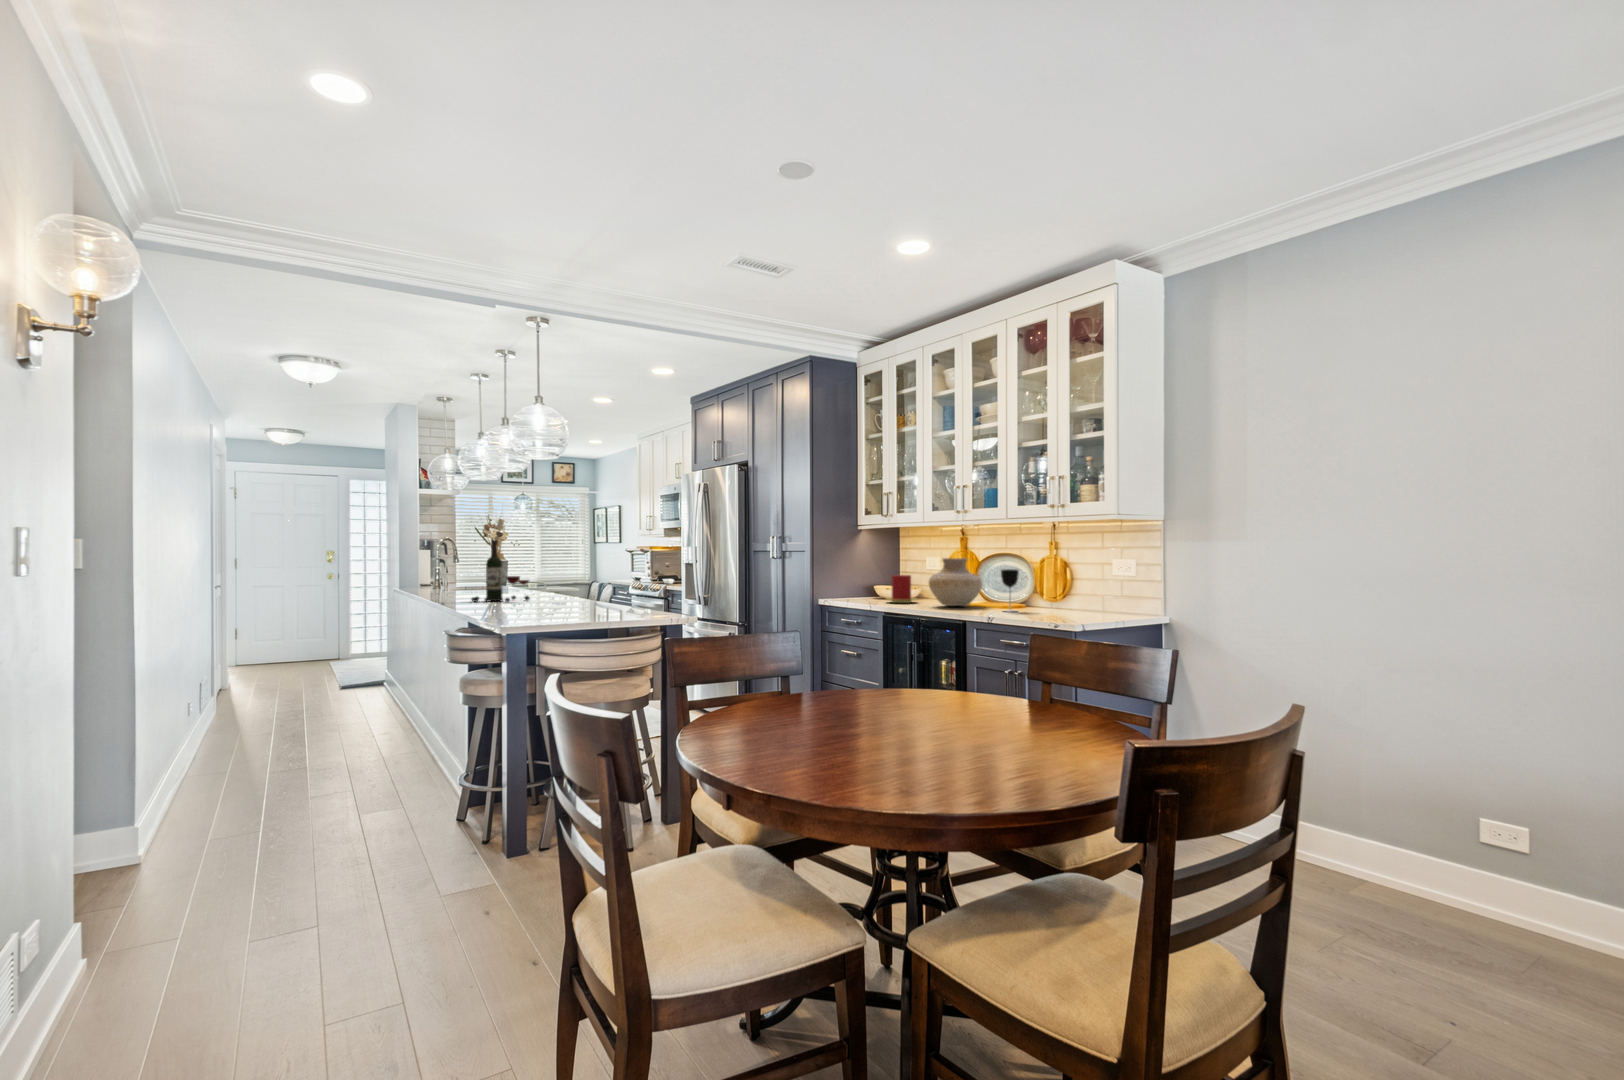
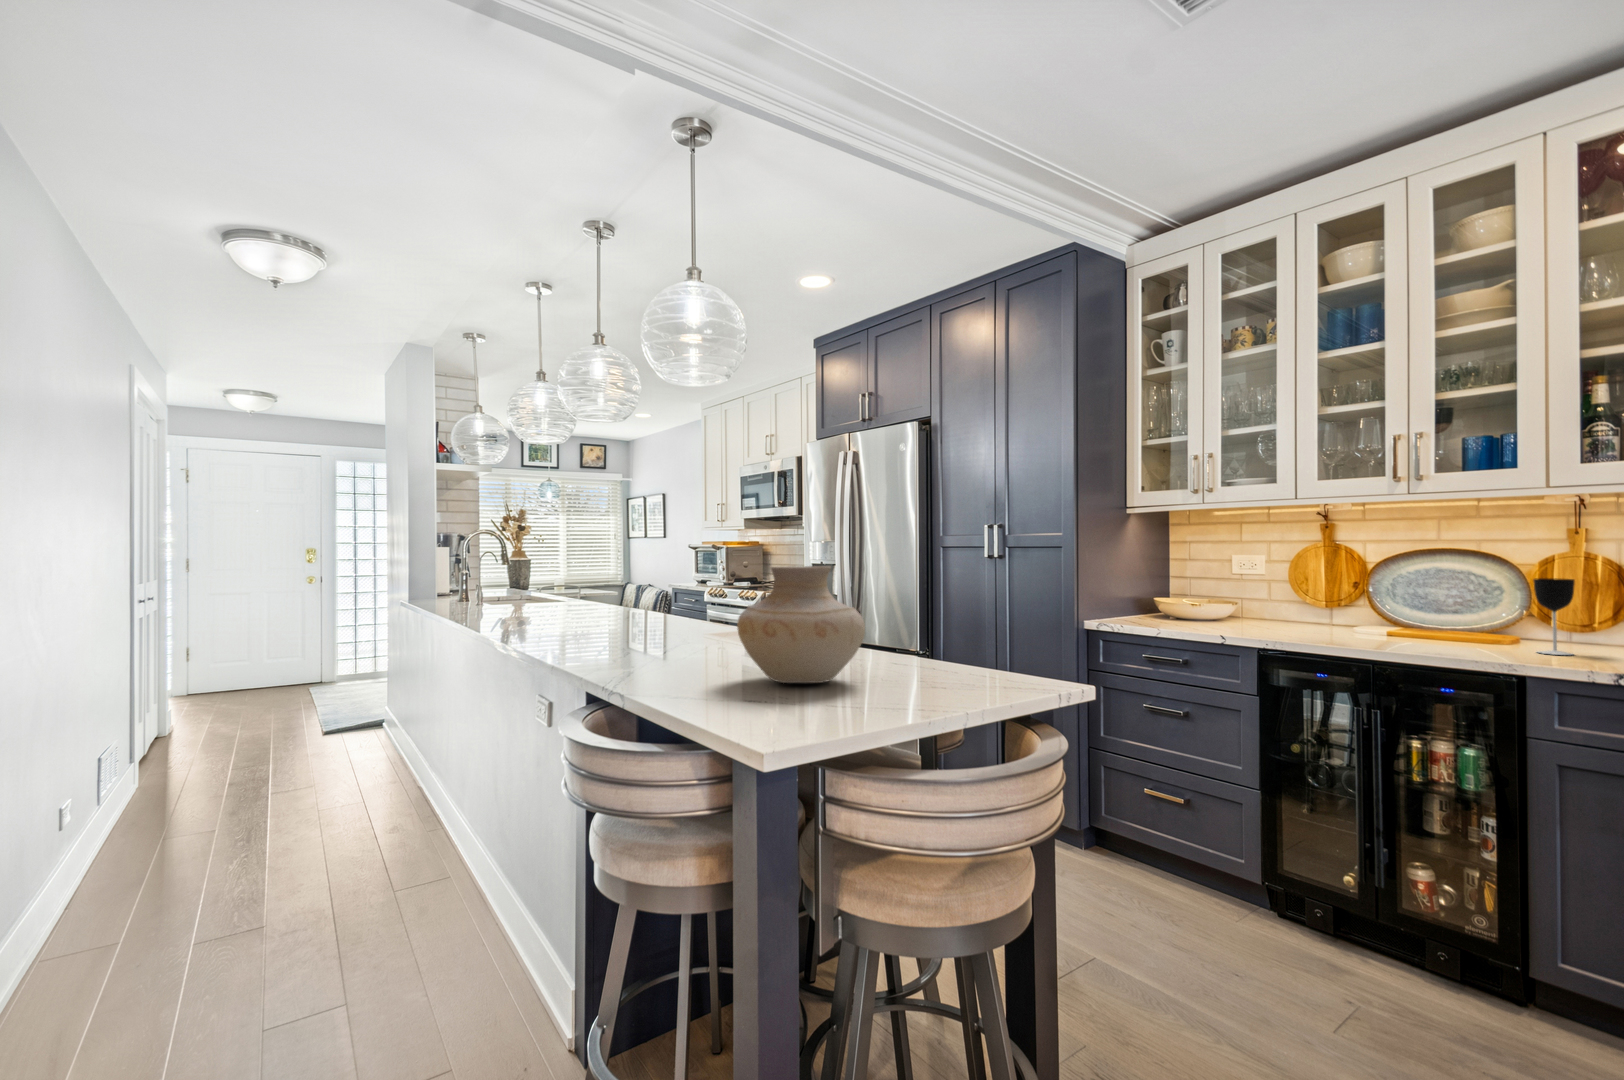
wine bottle: present [471,540,529,602] -> none [551,531,653,634]
vase: present [929,558,982,606] -> present [737,566,865,683]
candle: present [887,575,916,603] -> none [1226,585,1286,631]

